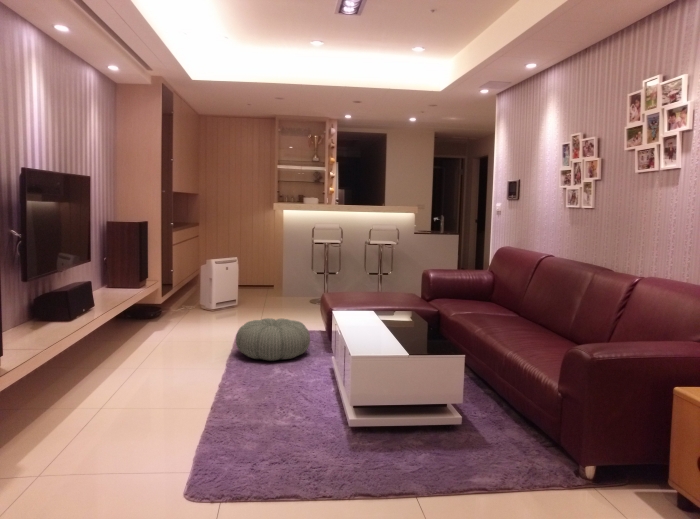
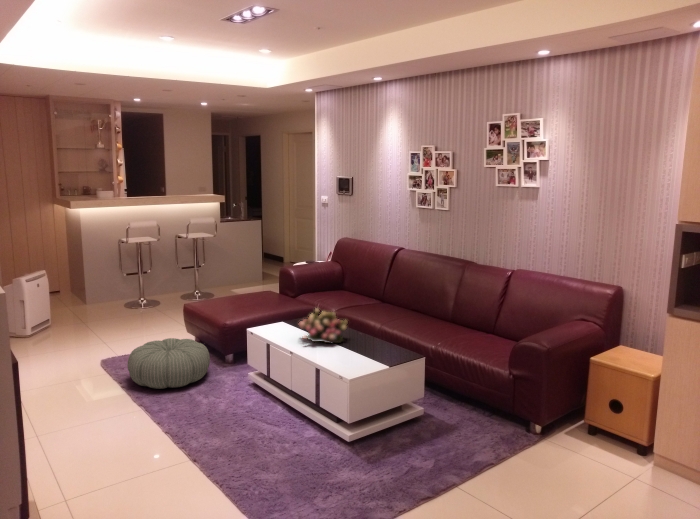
flower arrangement: none [356,296,412,334] -> present [299,309,347,343]

